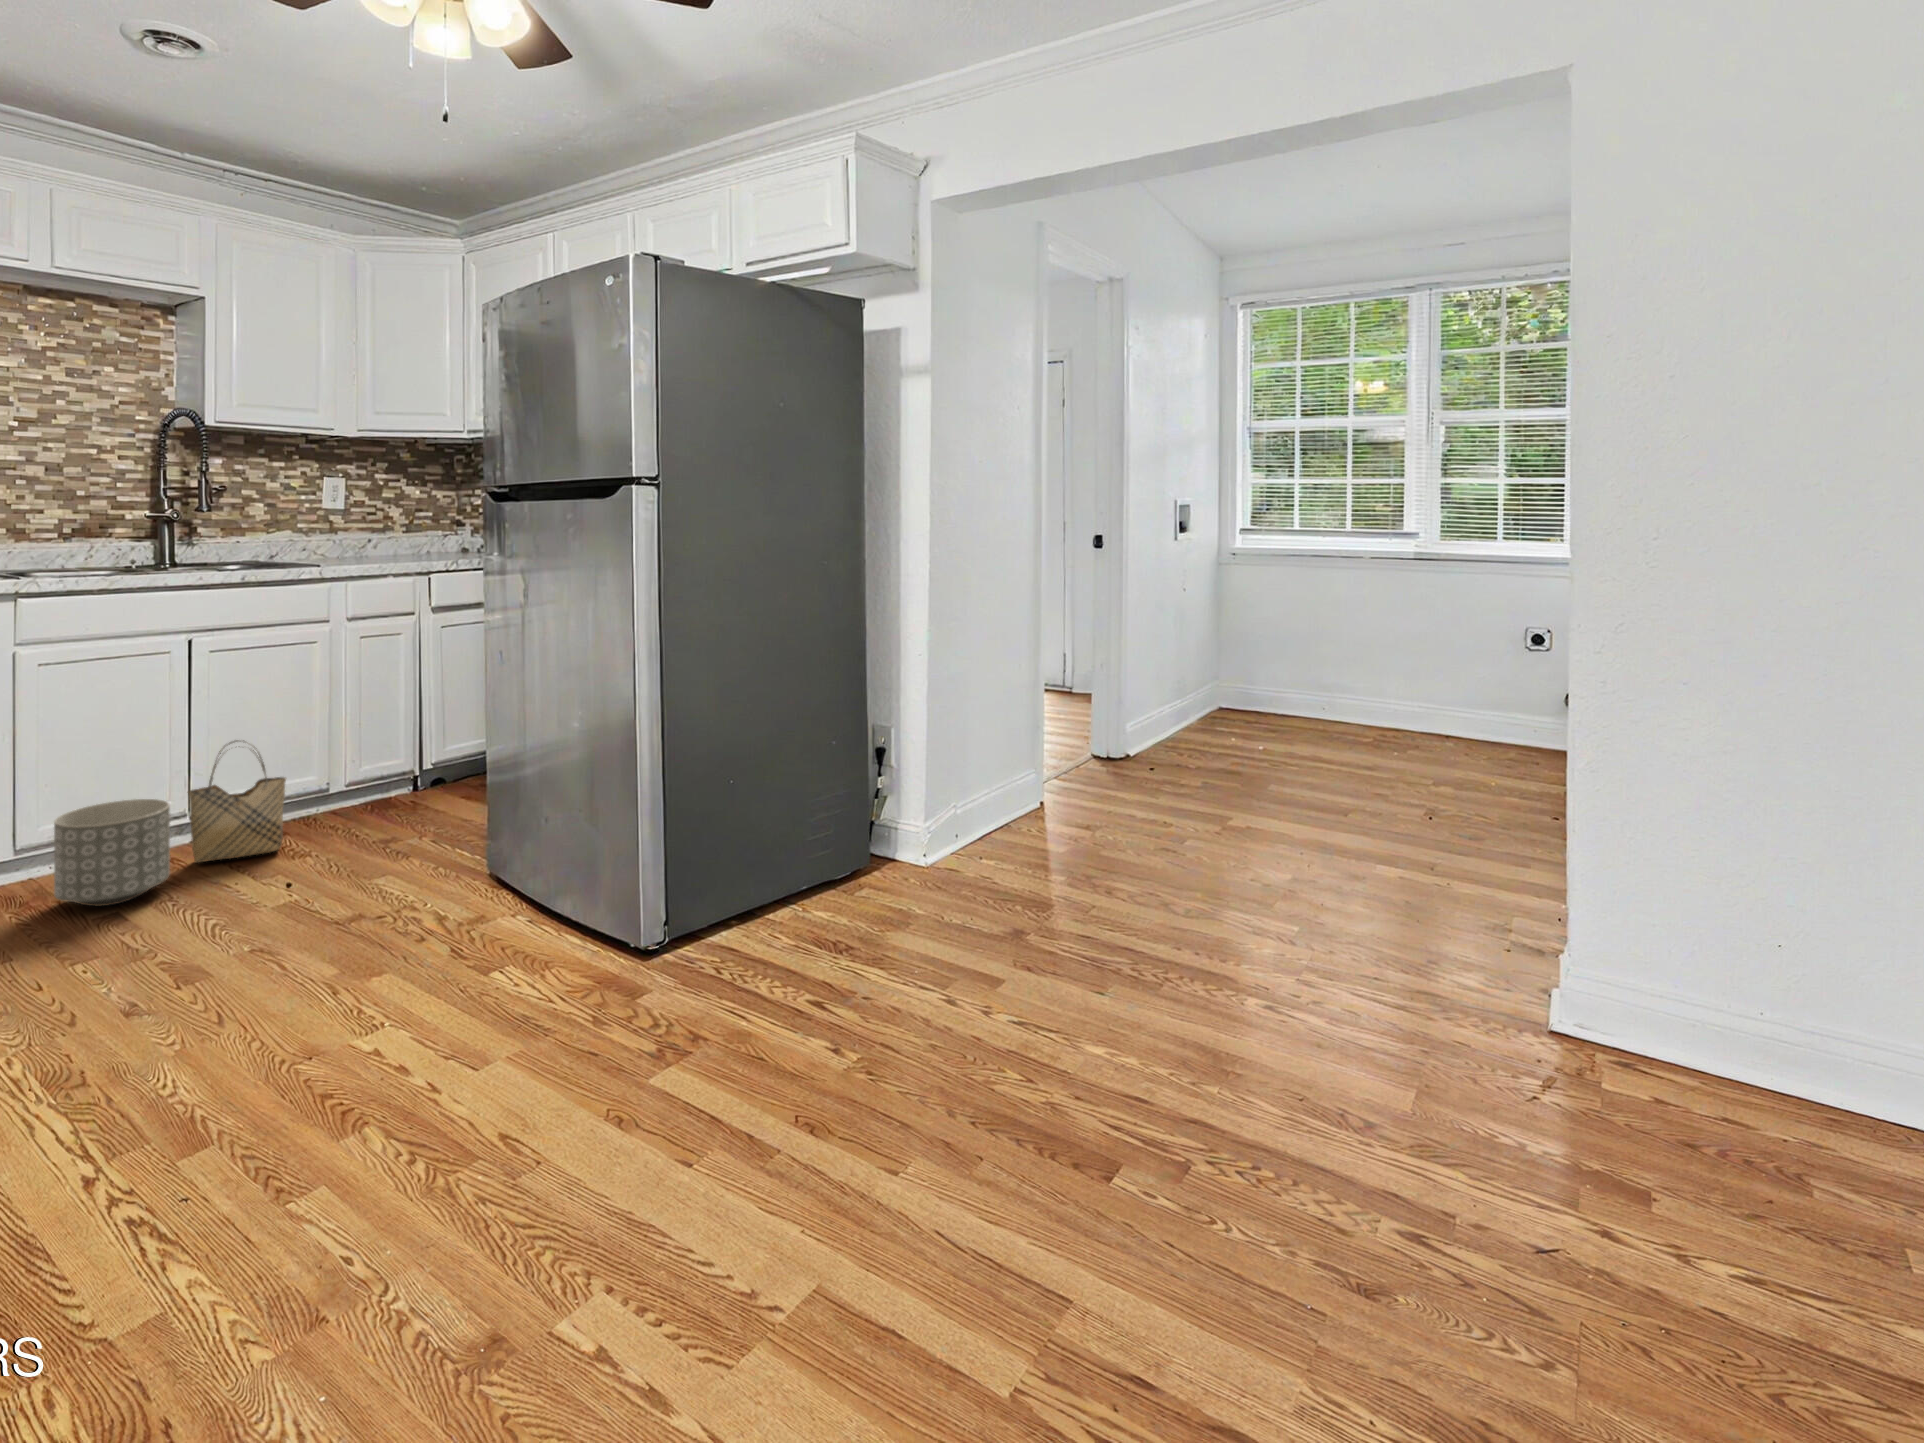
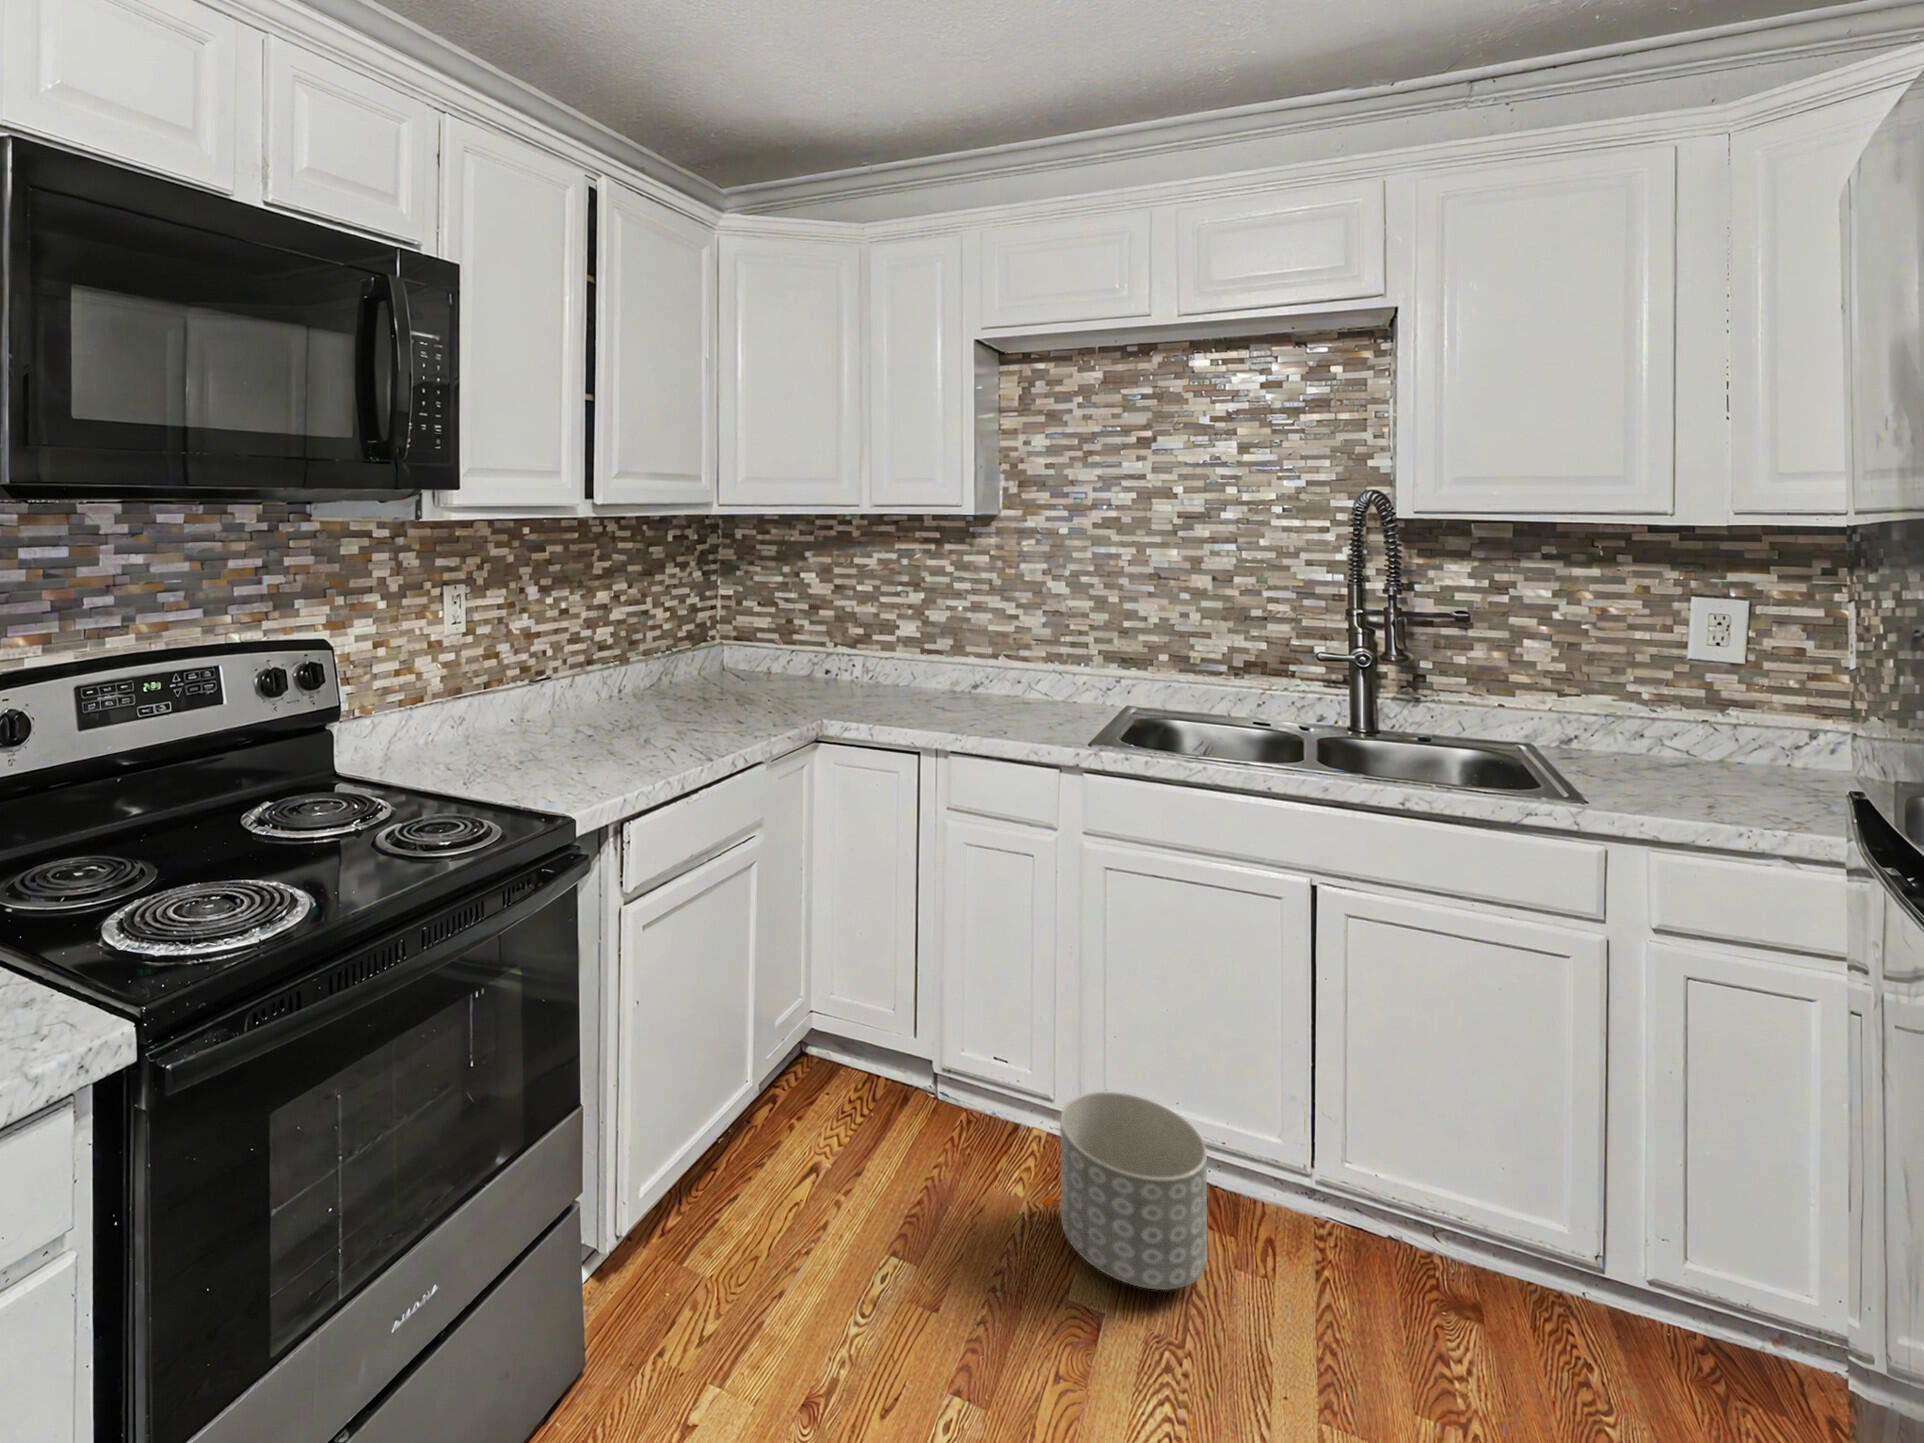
woven basket: present [187,740,286,863] -> none [1270,1088,1442,1344]

